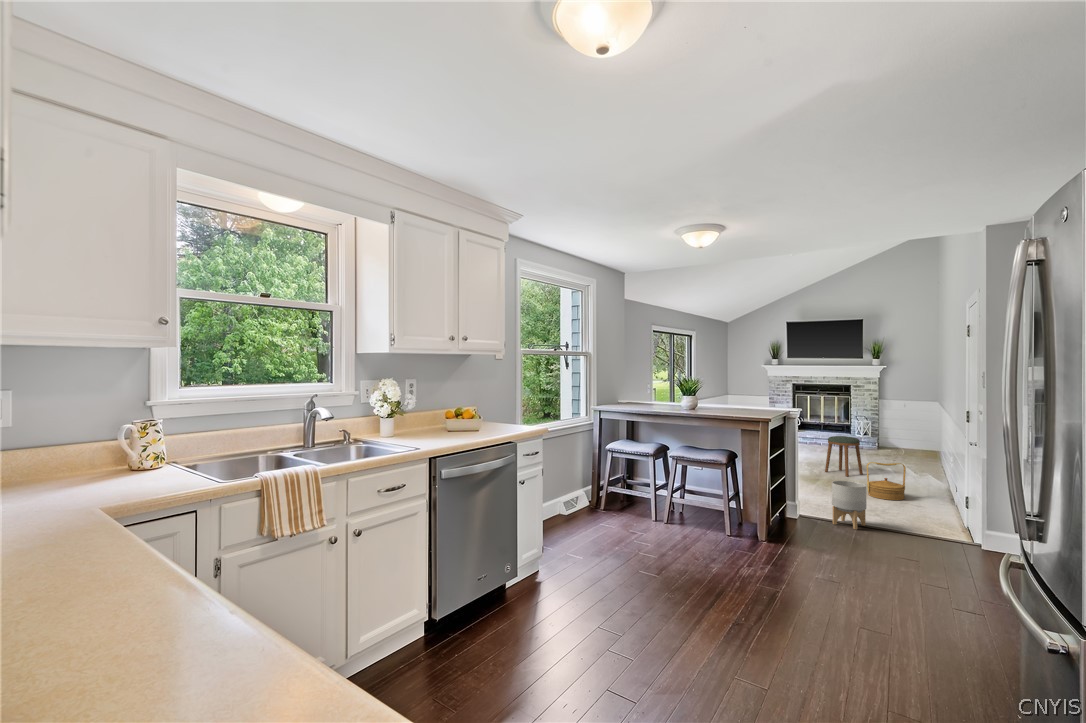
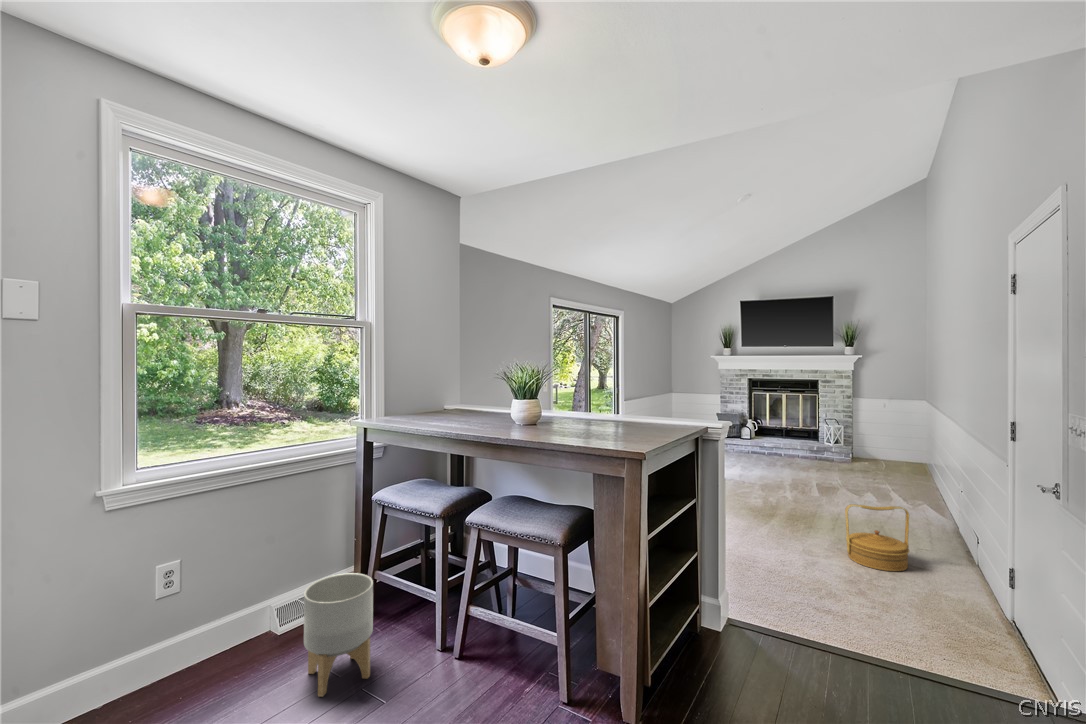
stool: present [825,436,863,476] -> none [782,452,837,514]
planter: present [832,480,867,529] -> present [304,573,373,697]

